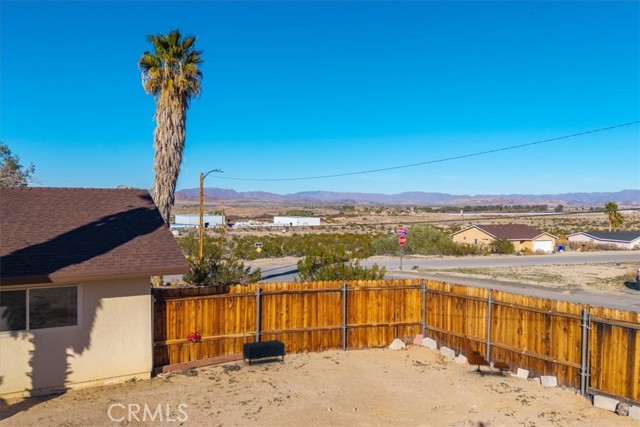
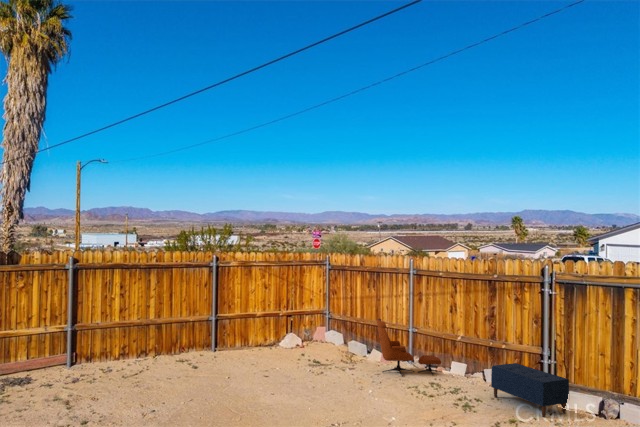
bench: present [243,340,285,365] -> present [491,363,569,417]

